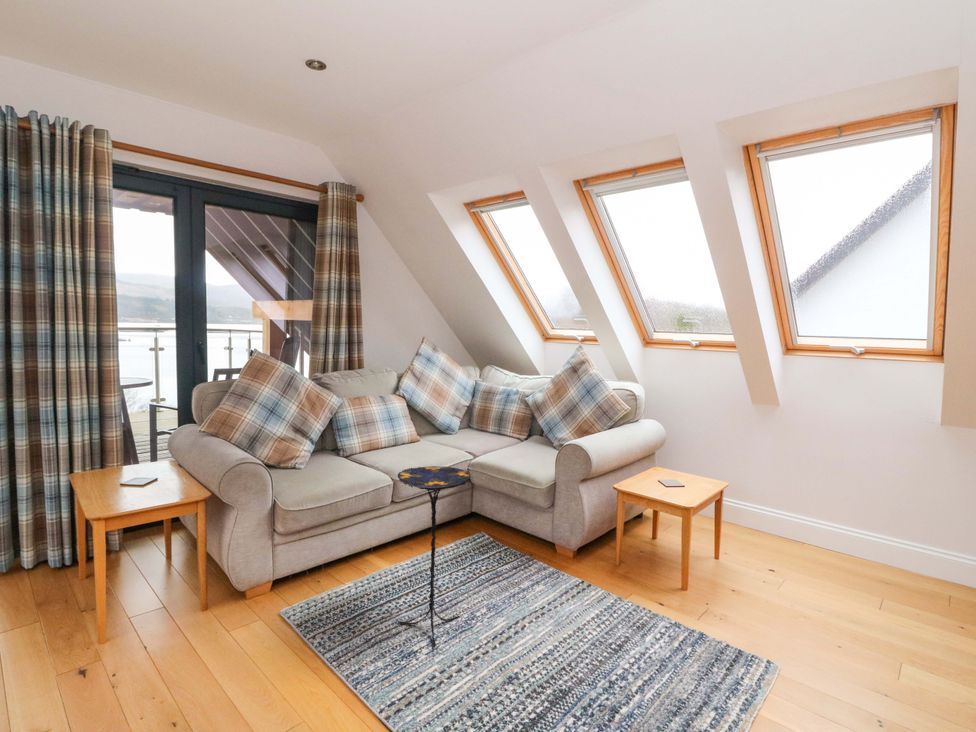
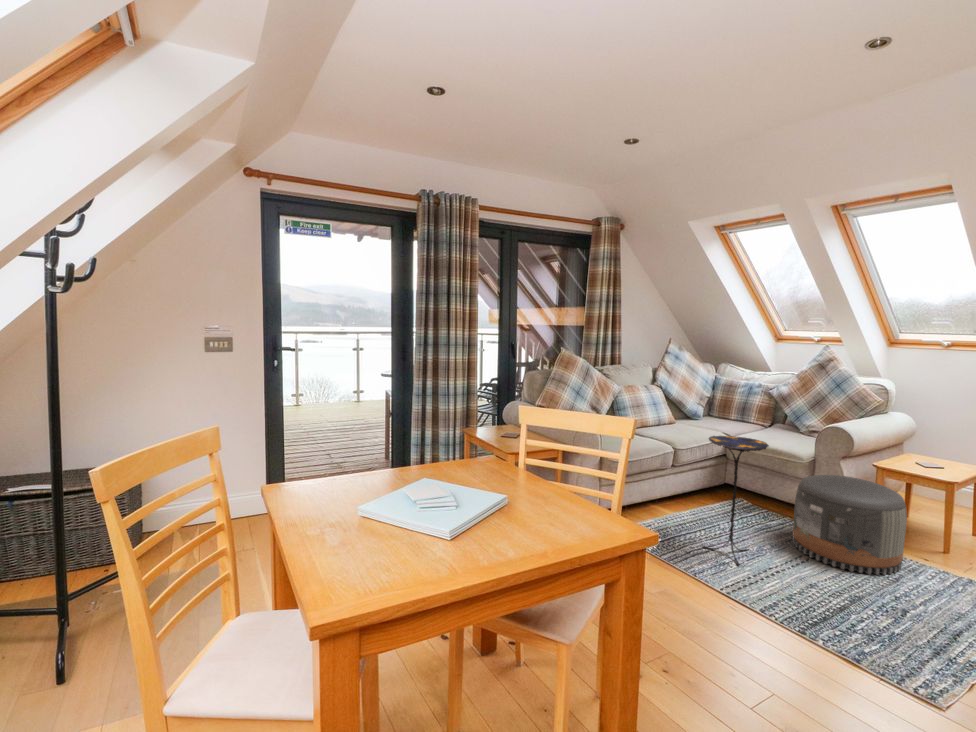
pouf: none [518,503,633,633] -> present [793,475,907,575]

